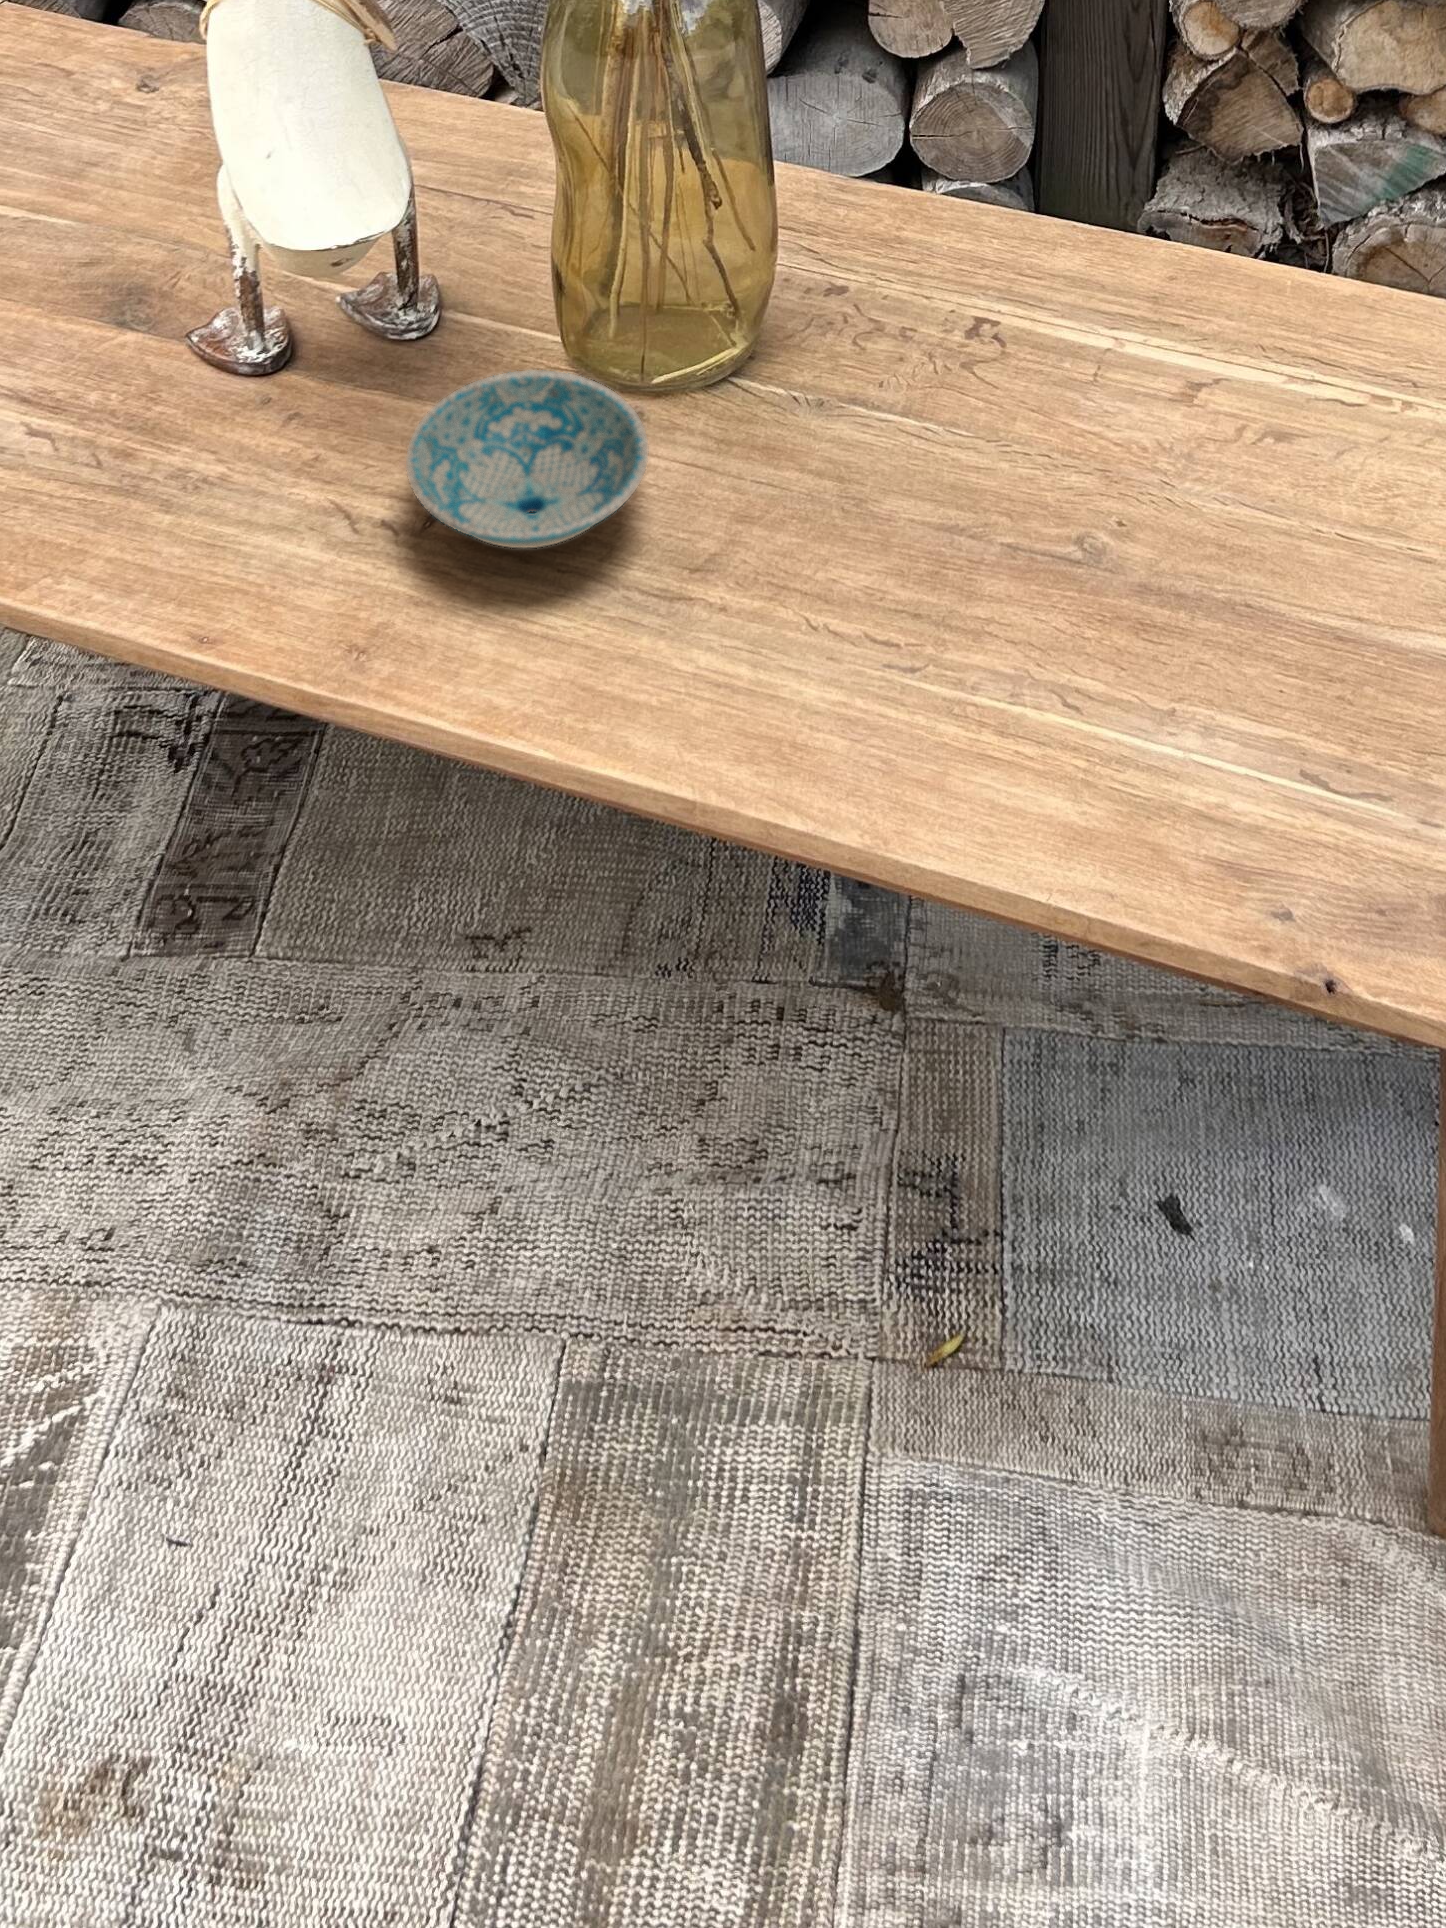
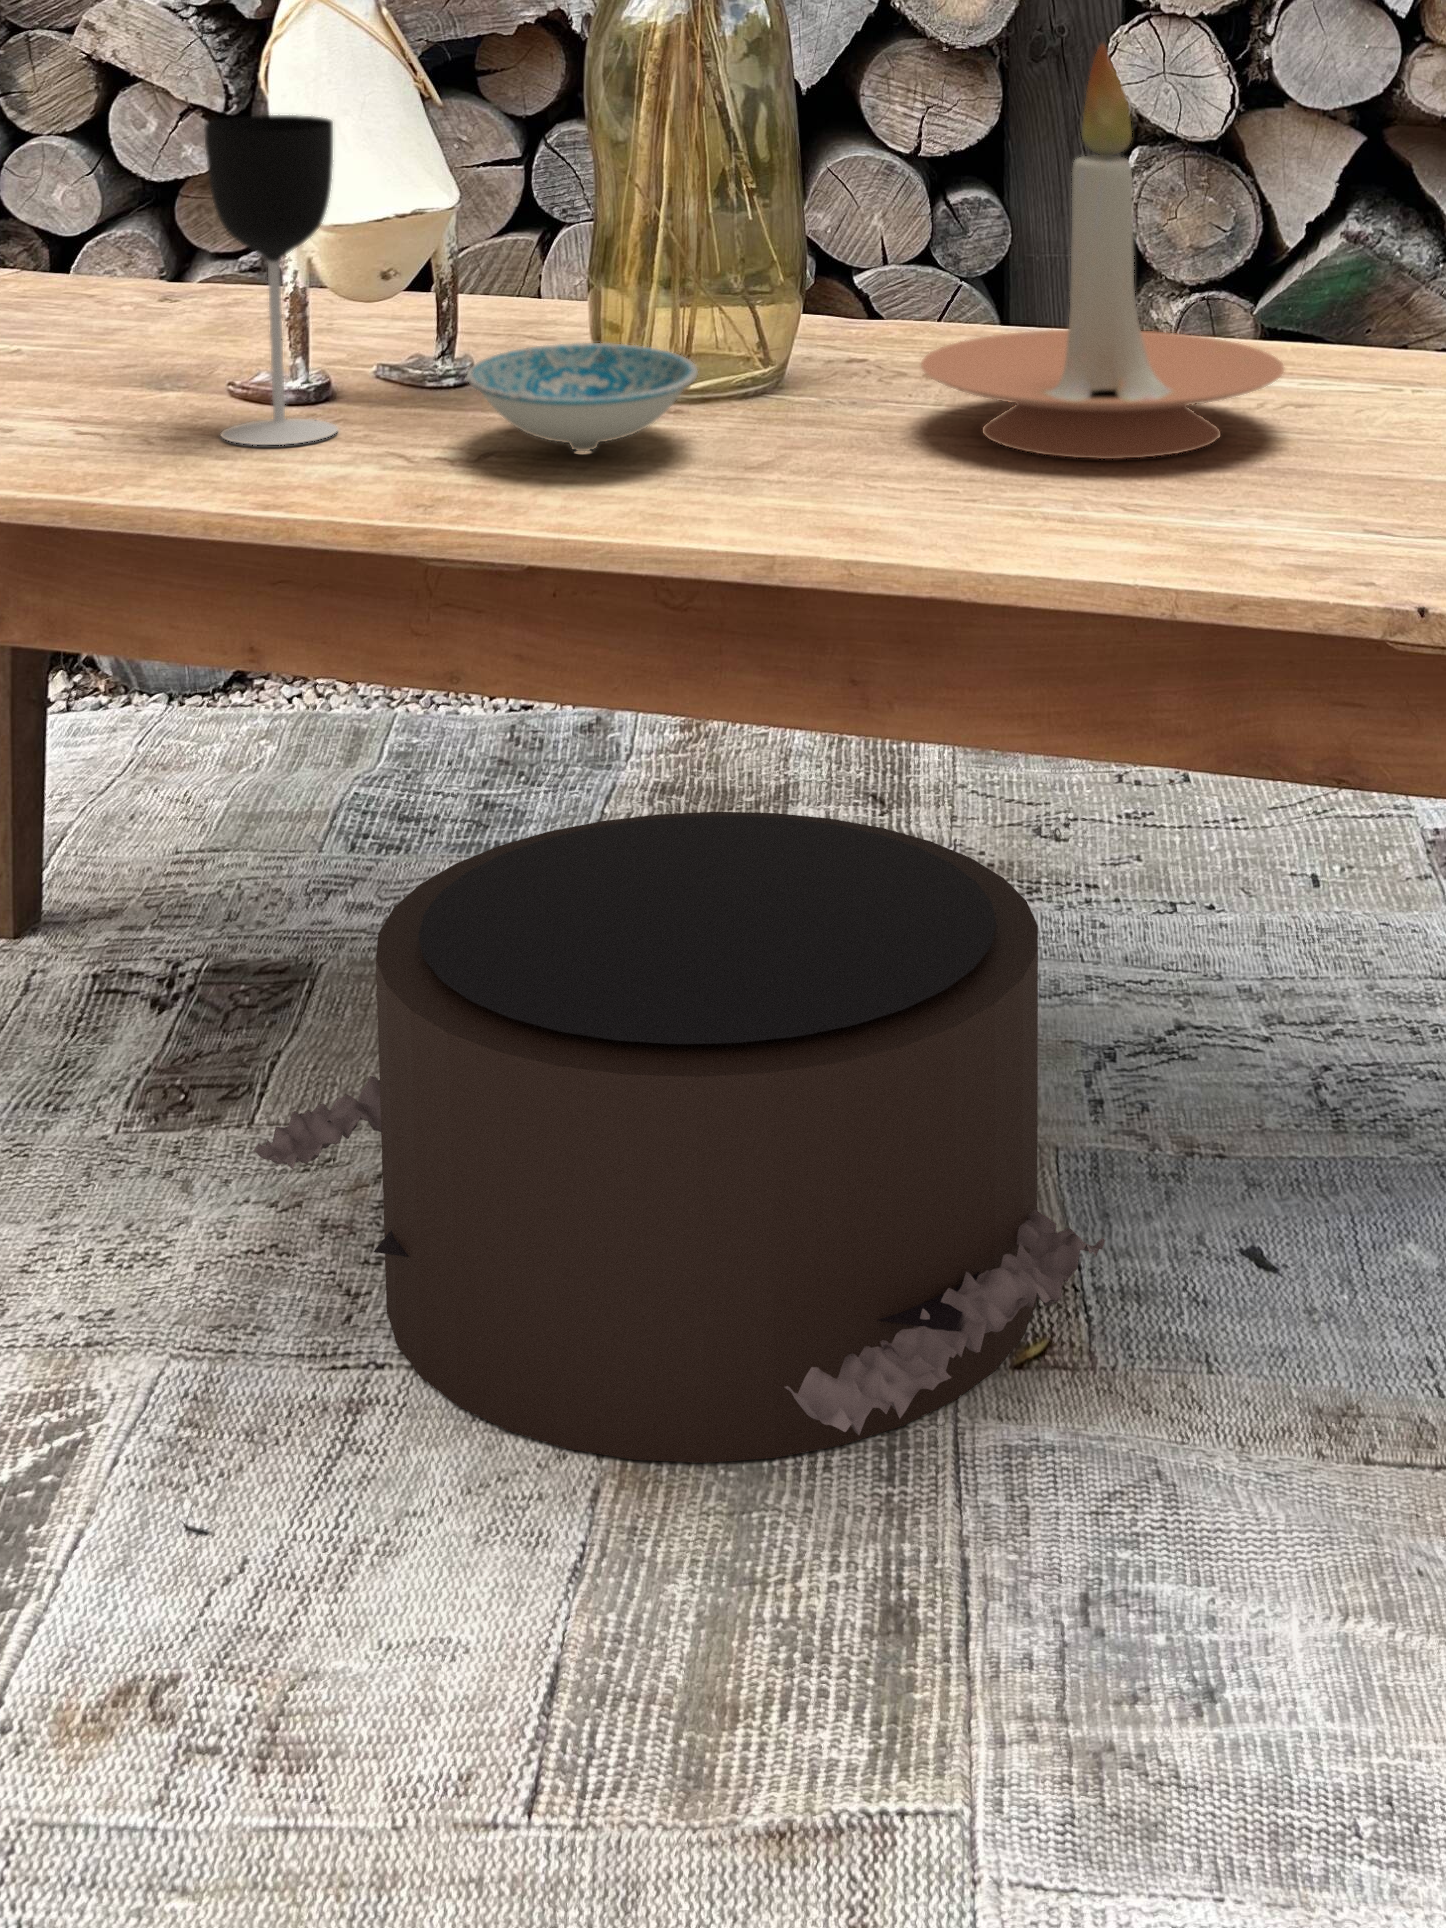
candle holder: none [887,134,1271,569] -> present [921,44,1284,459]
wine glass: none [119,147,285,497] -> present [204,115,338,445]
pouf: none [236,736,1033,1540] -> present [253,812,1105,1463]

